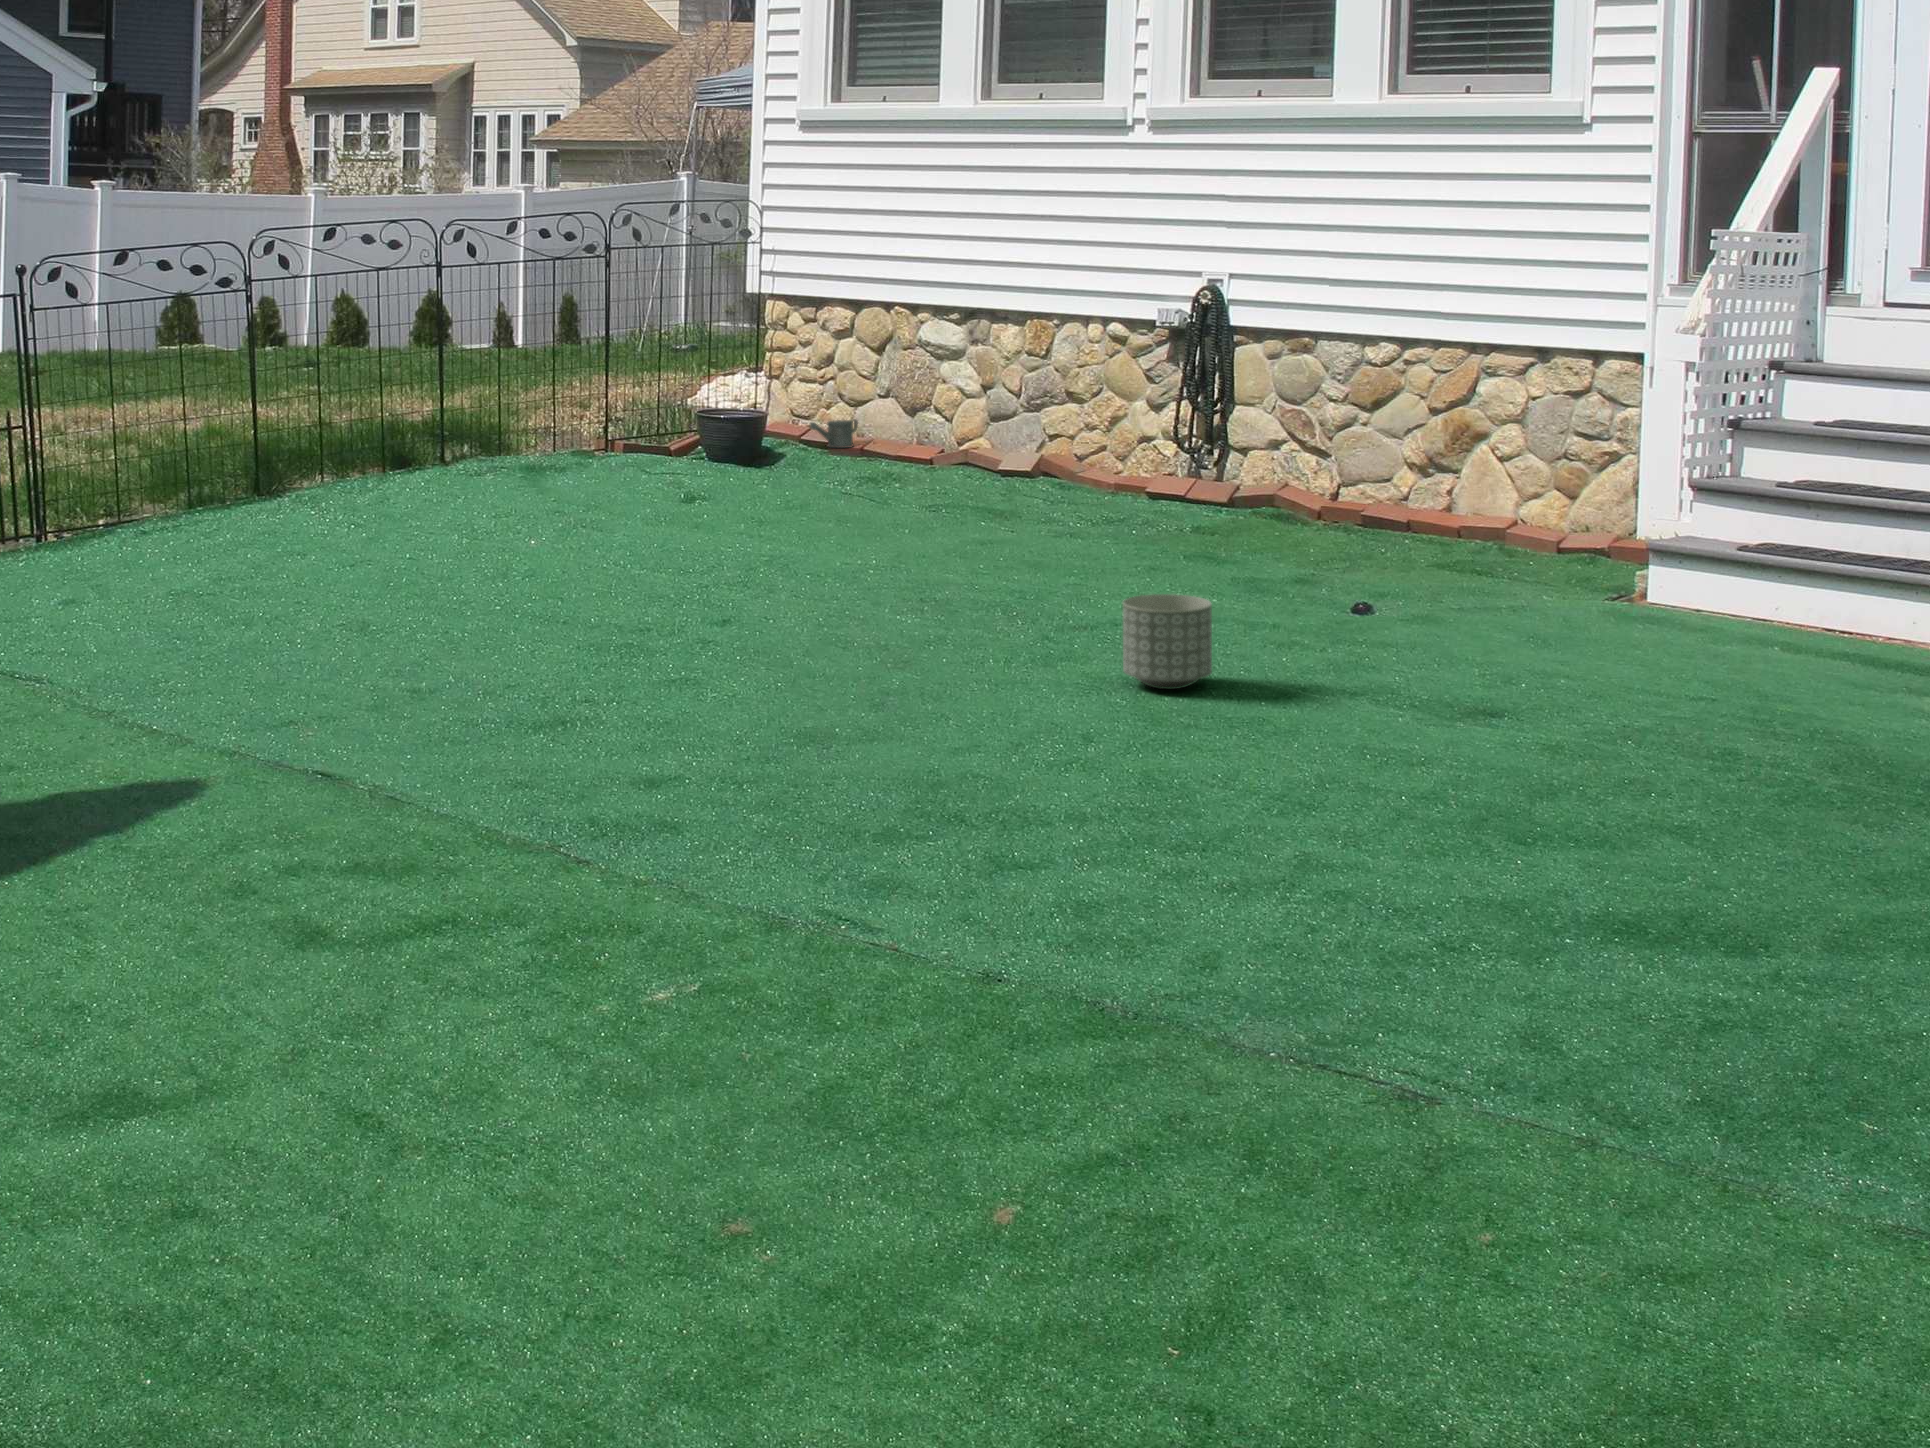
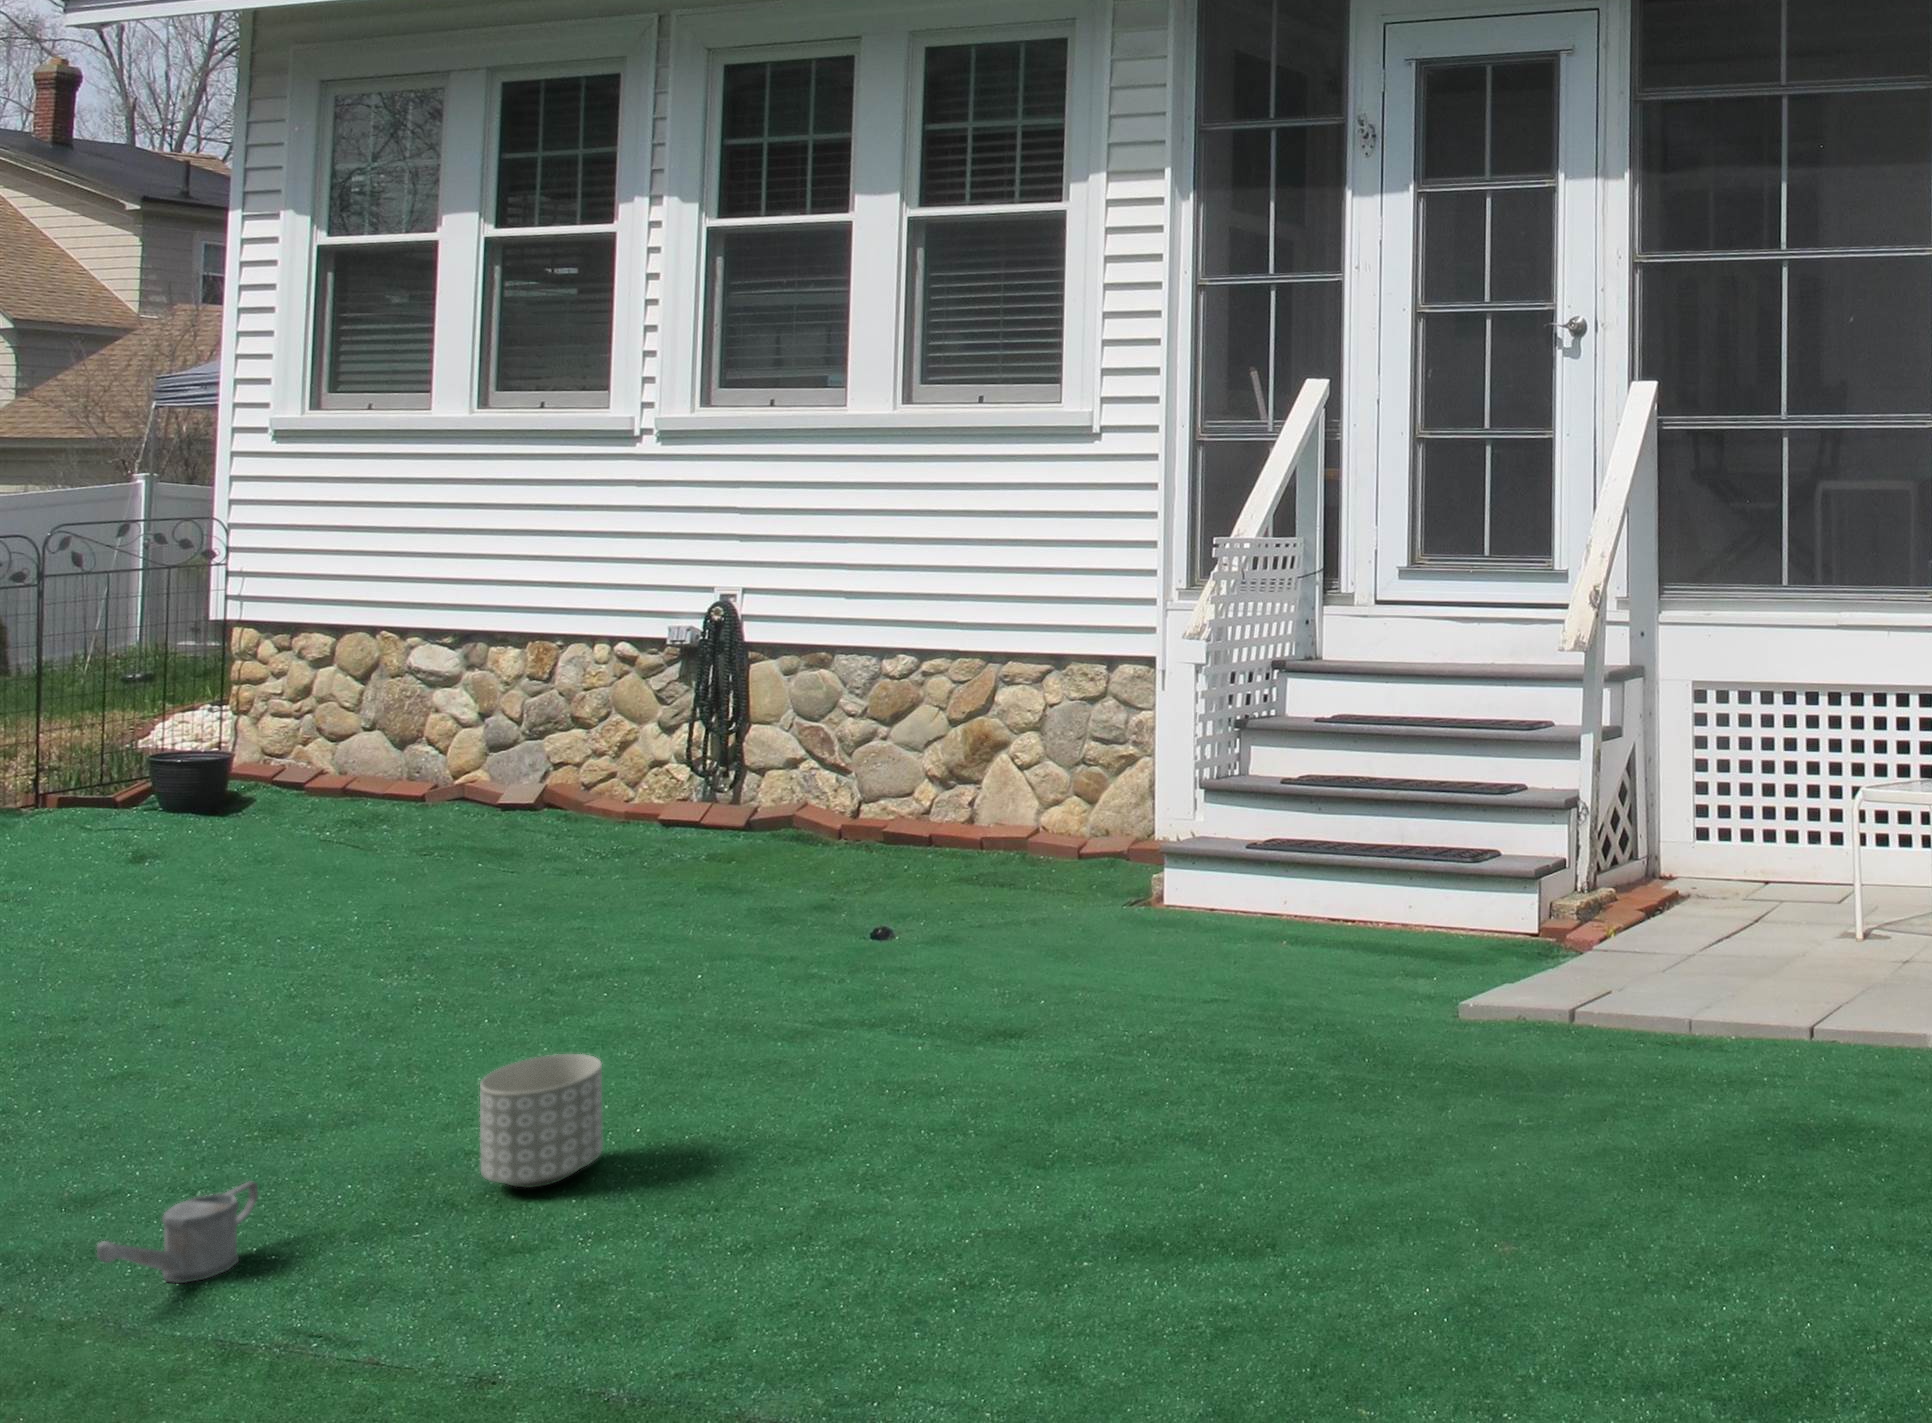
watering can: present [810,419,858,448] -> present [97,1181,258,1283]

